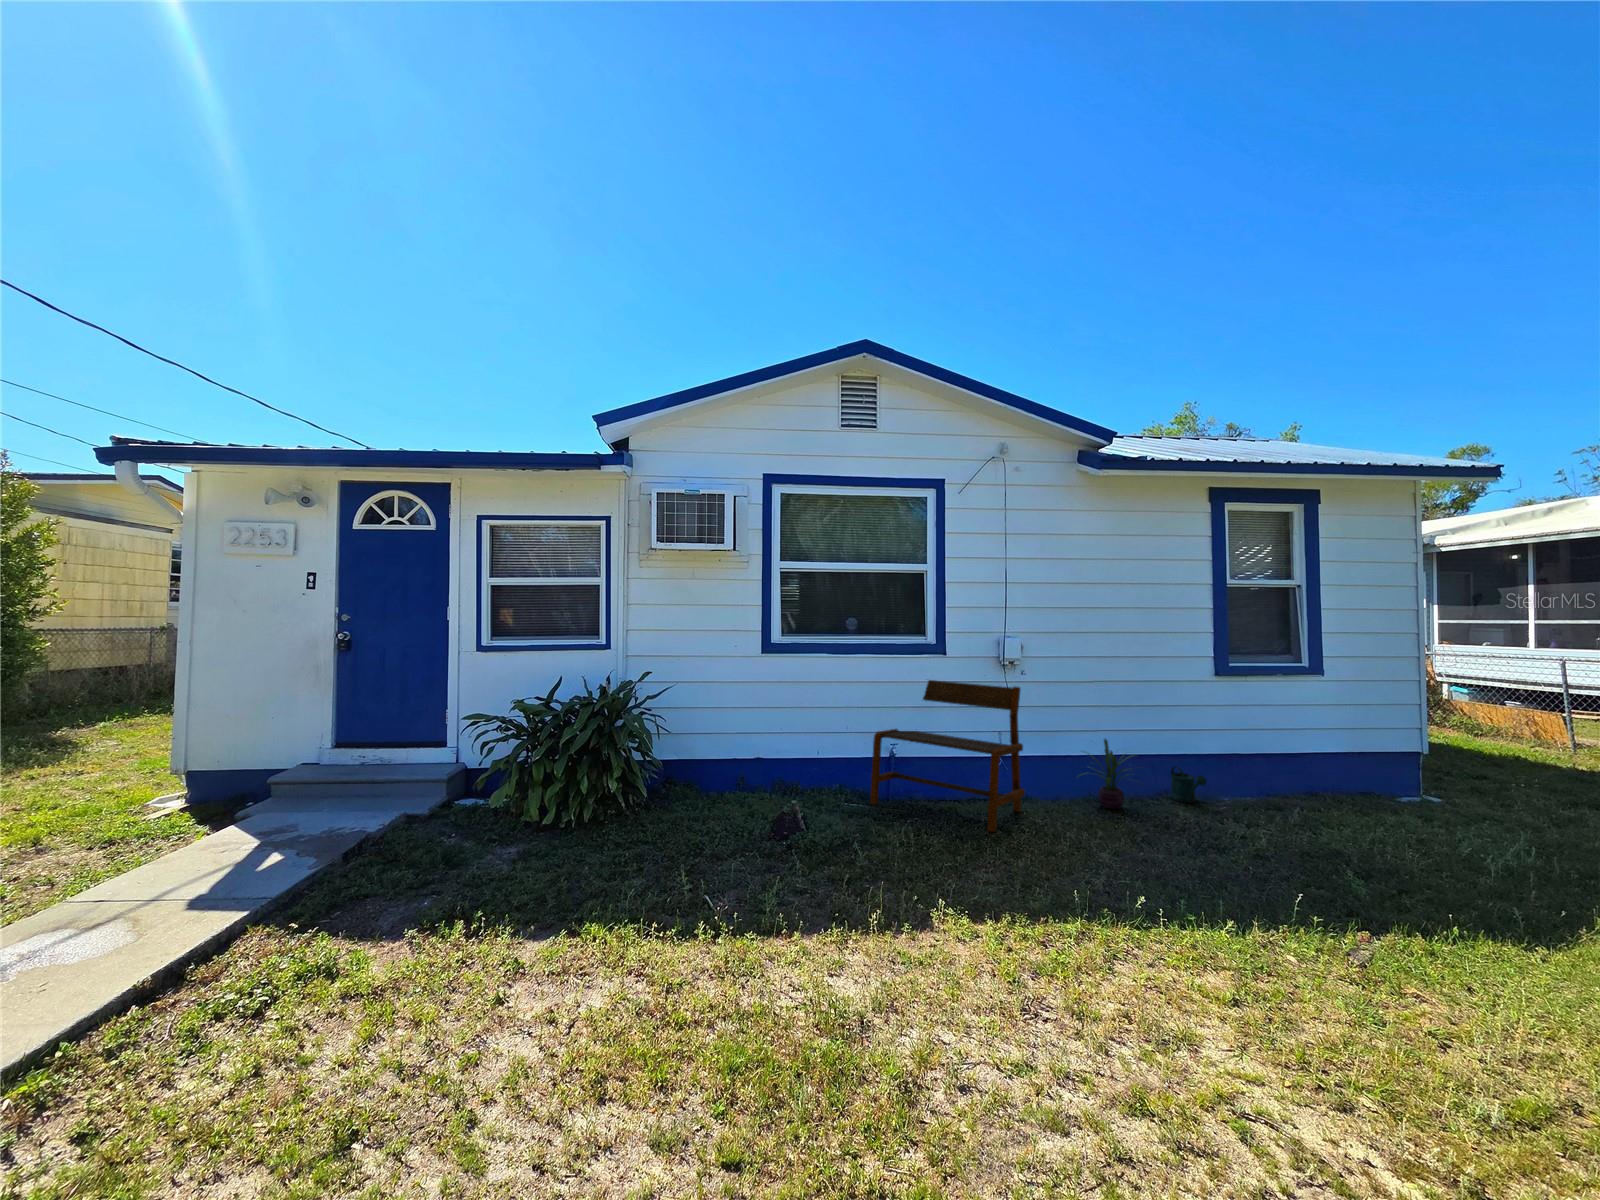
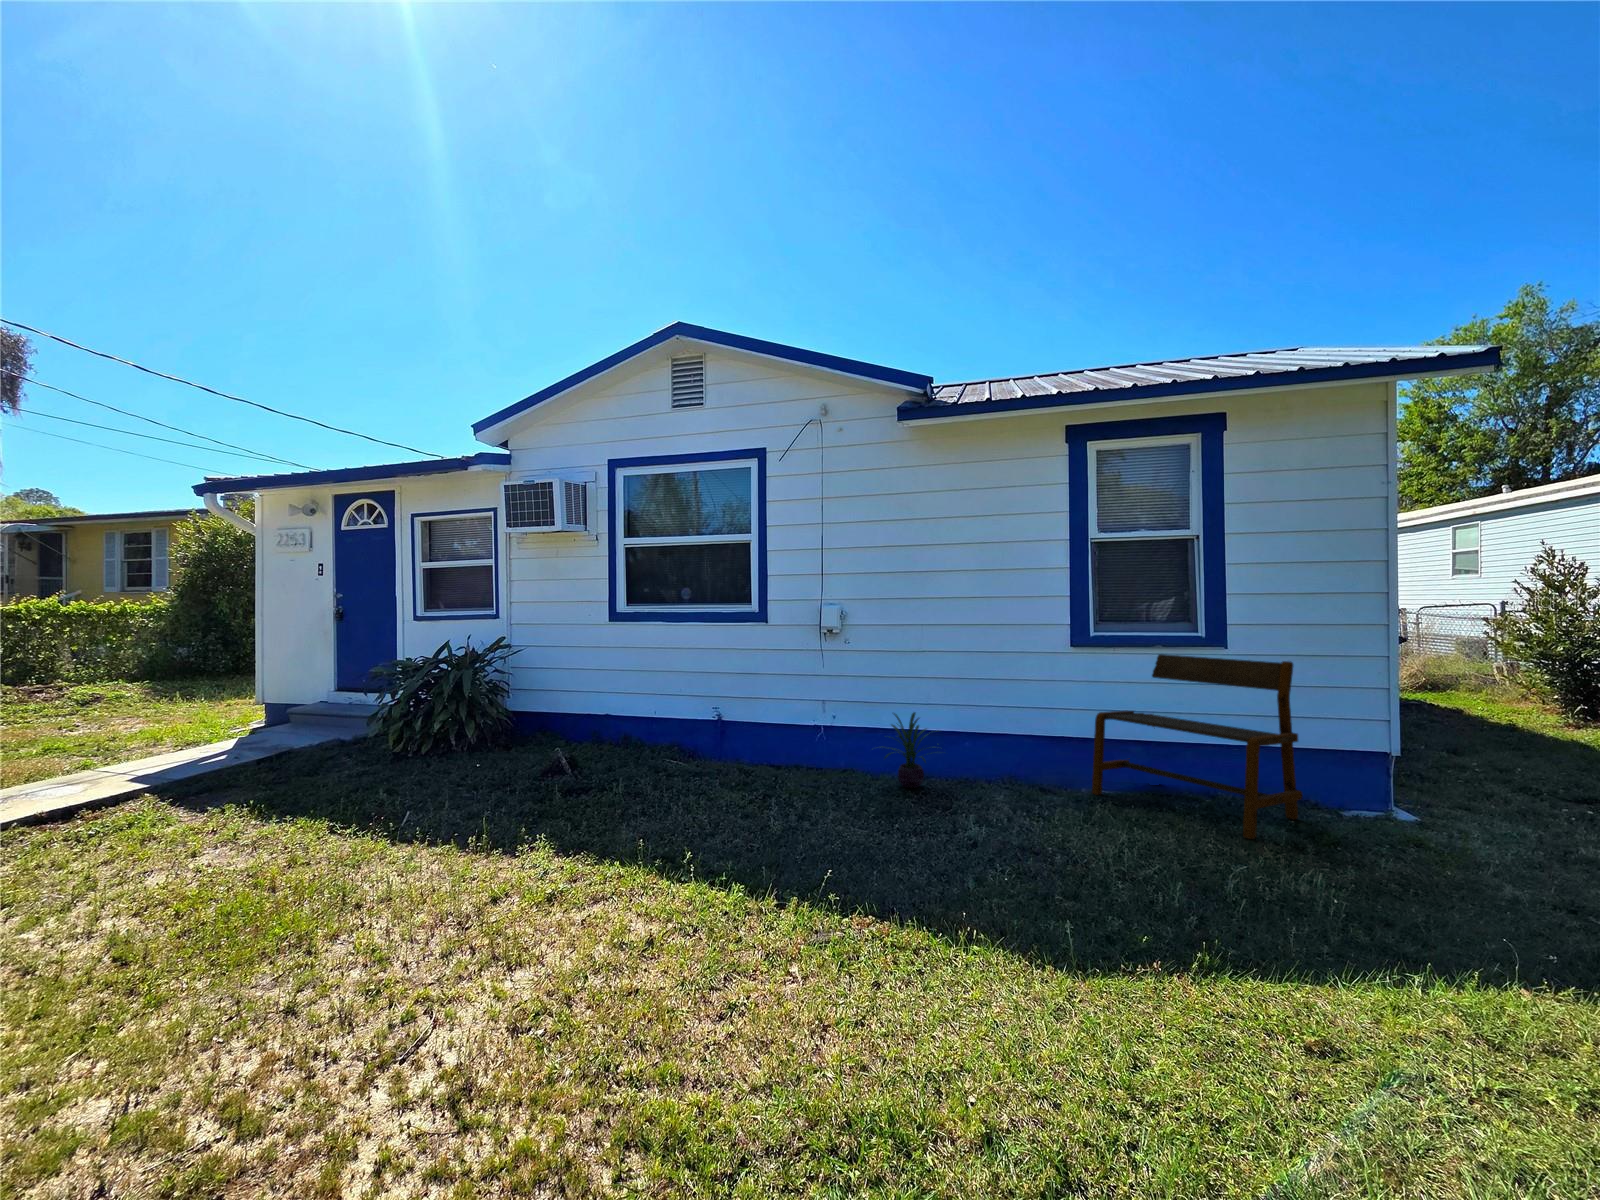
bench: present [870,680,1025,832] -> present [1092,654,1302,839]
watering can: present [1170,767,1206,803] -> none [1002,749,1028,790]

